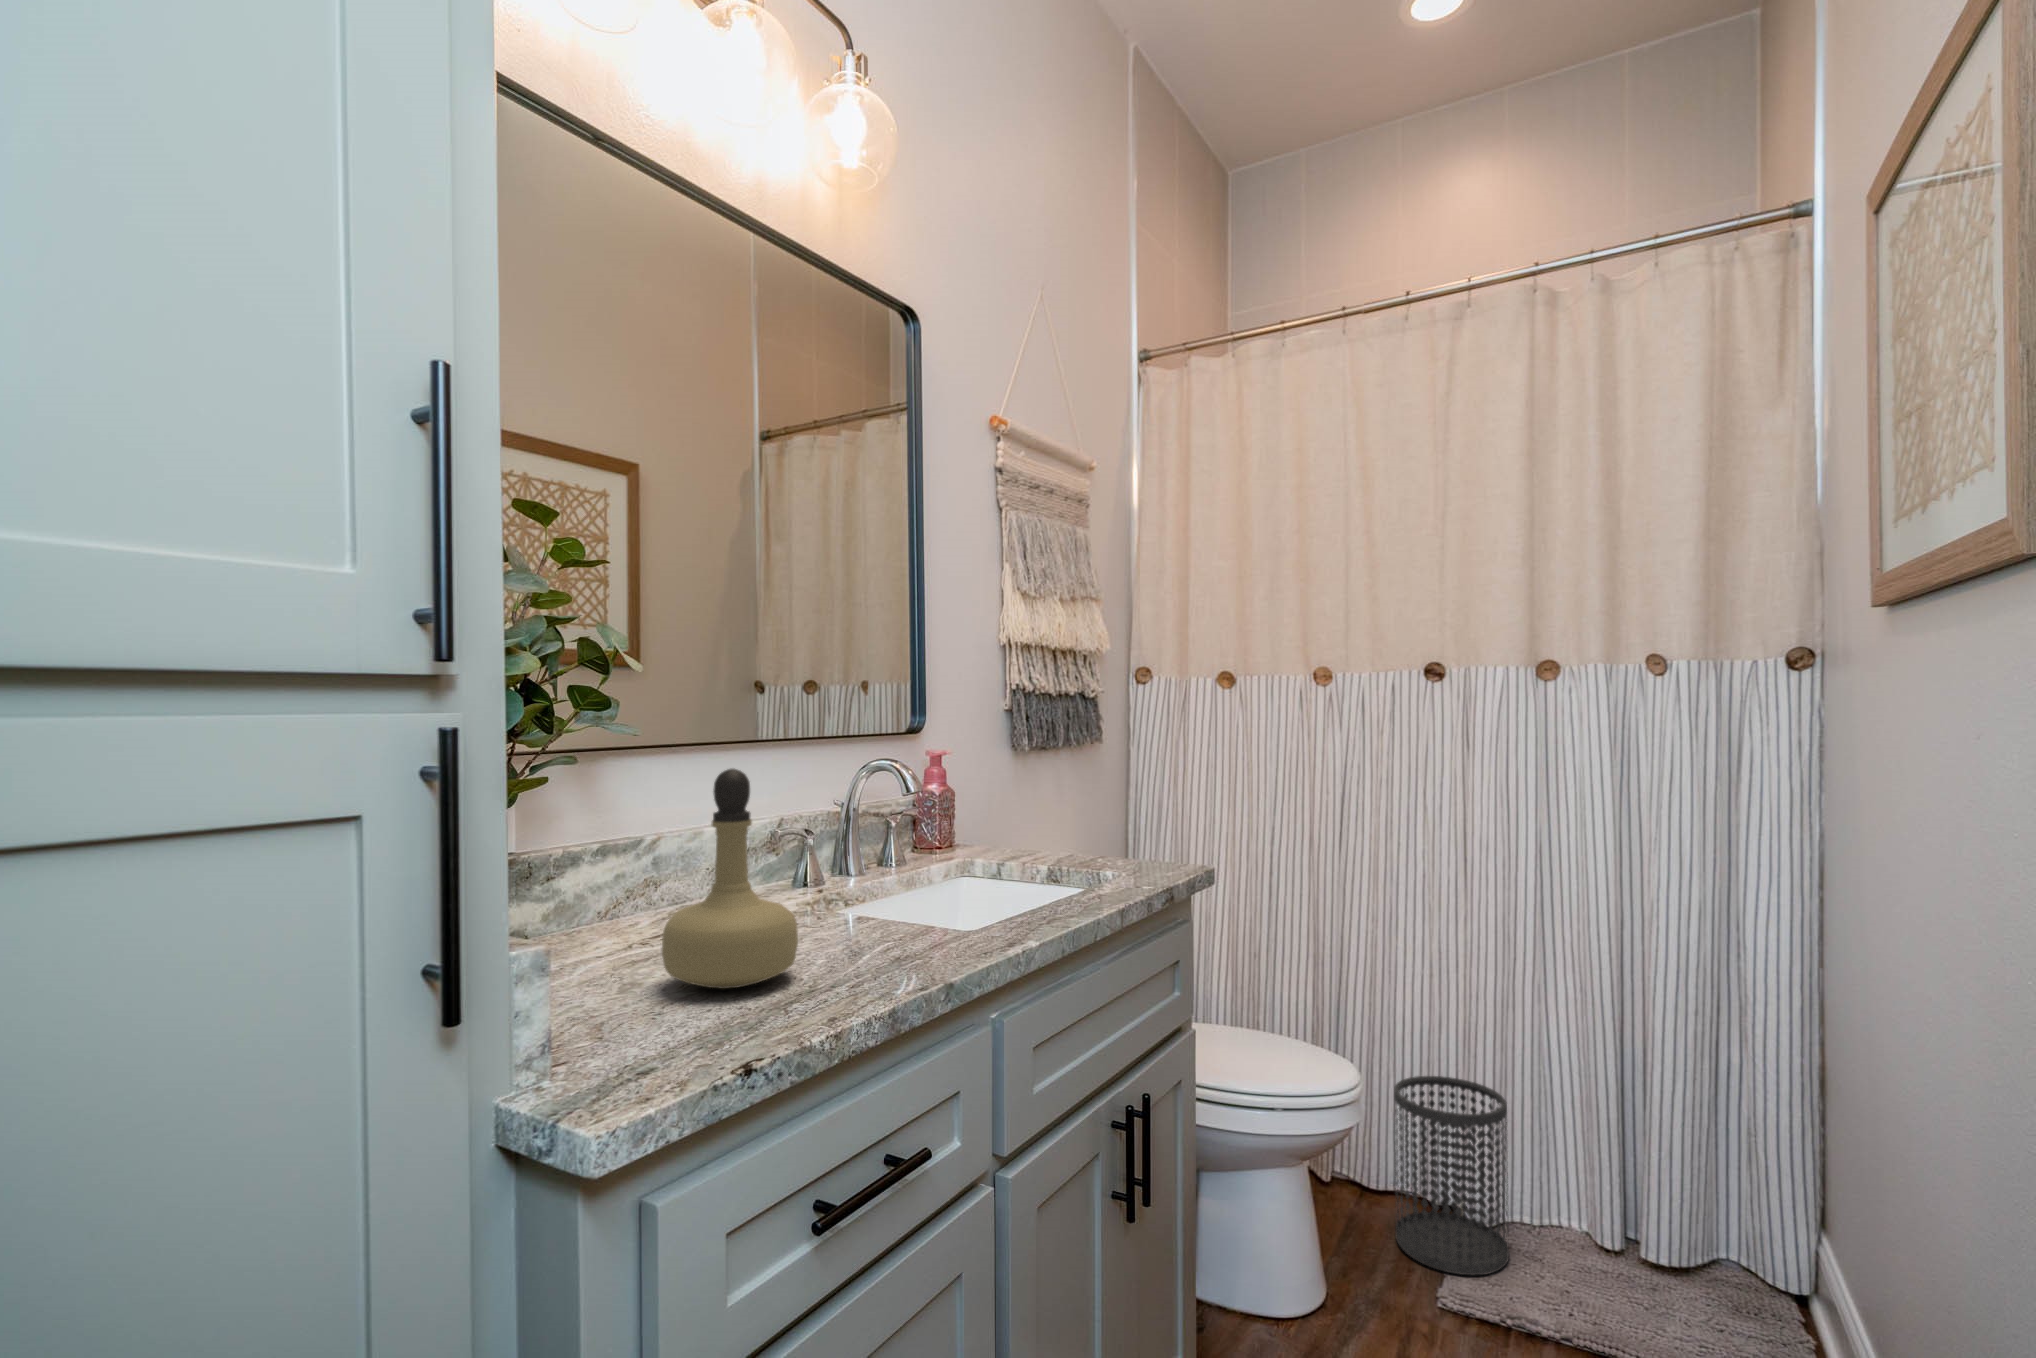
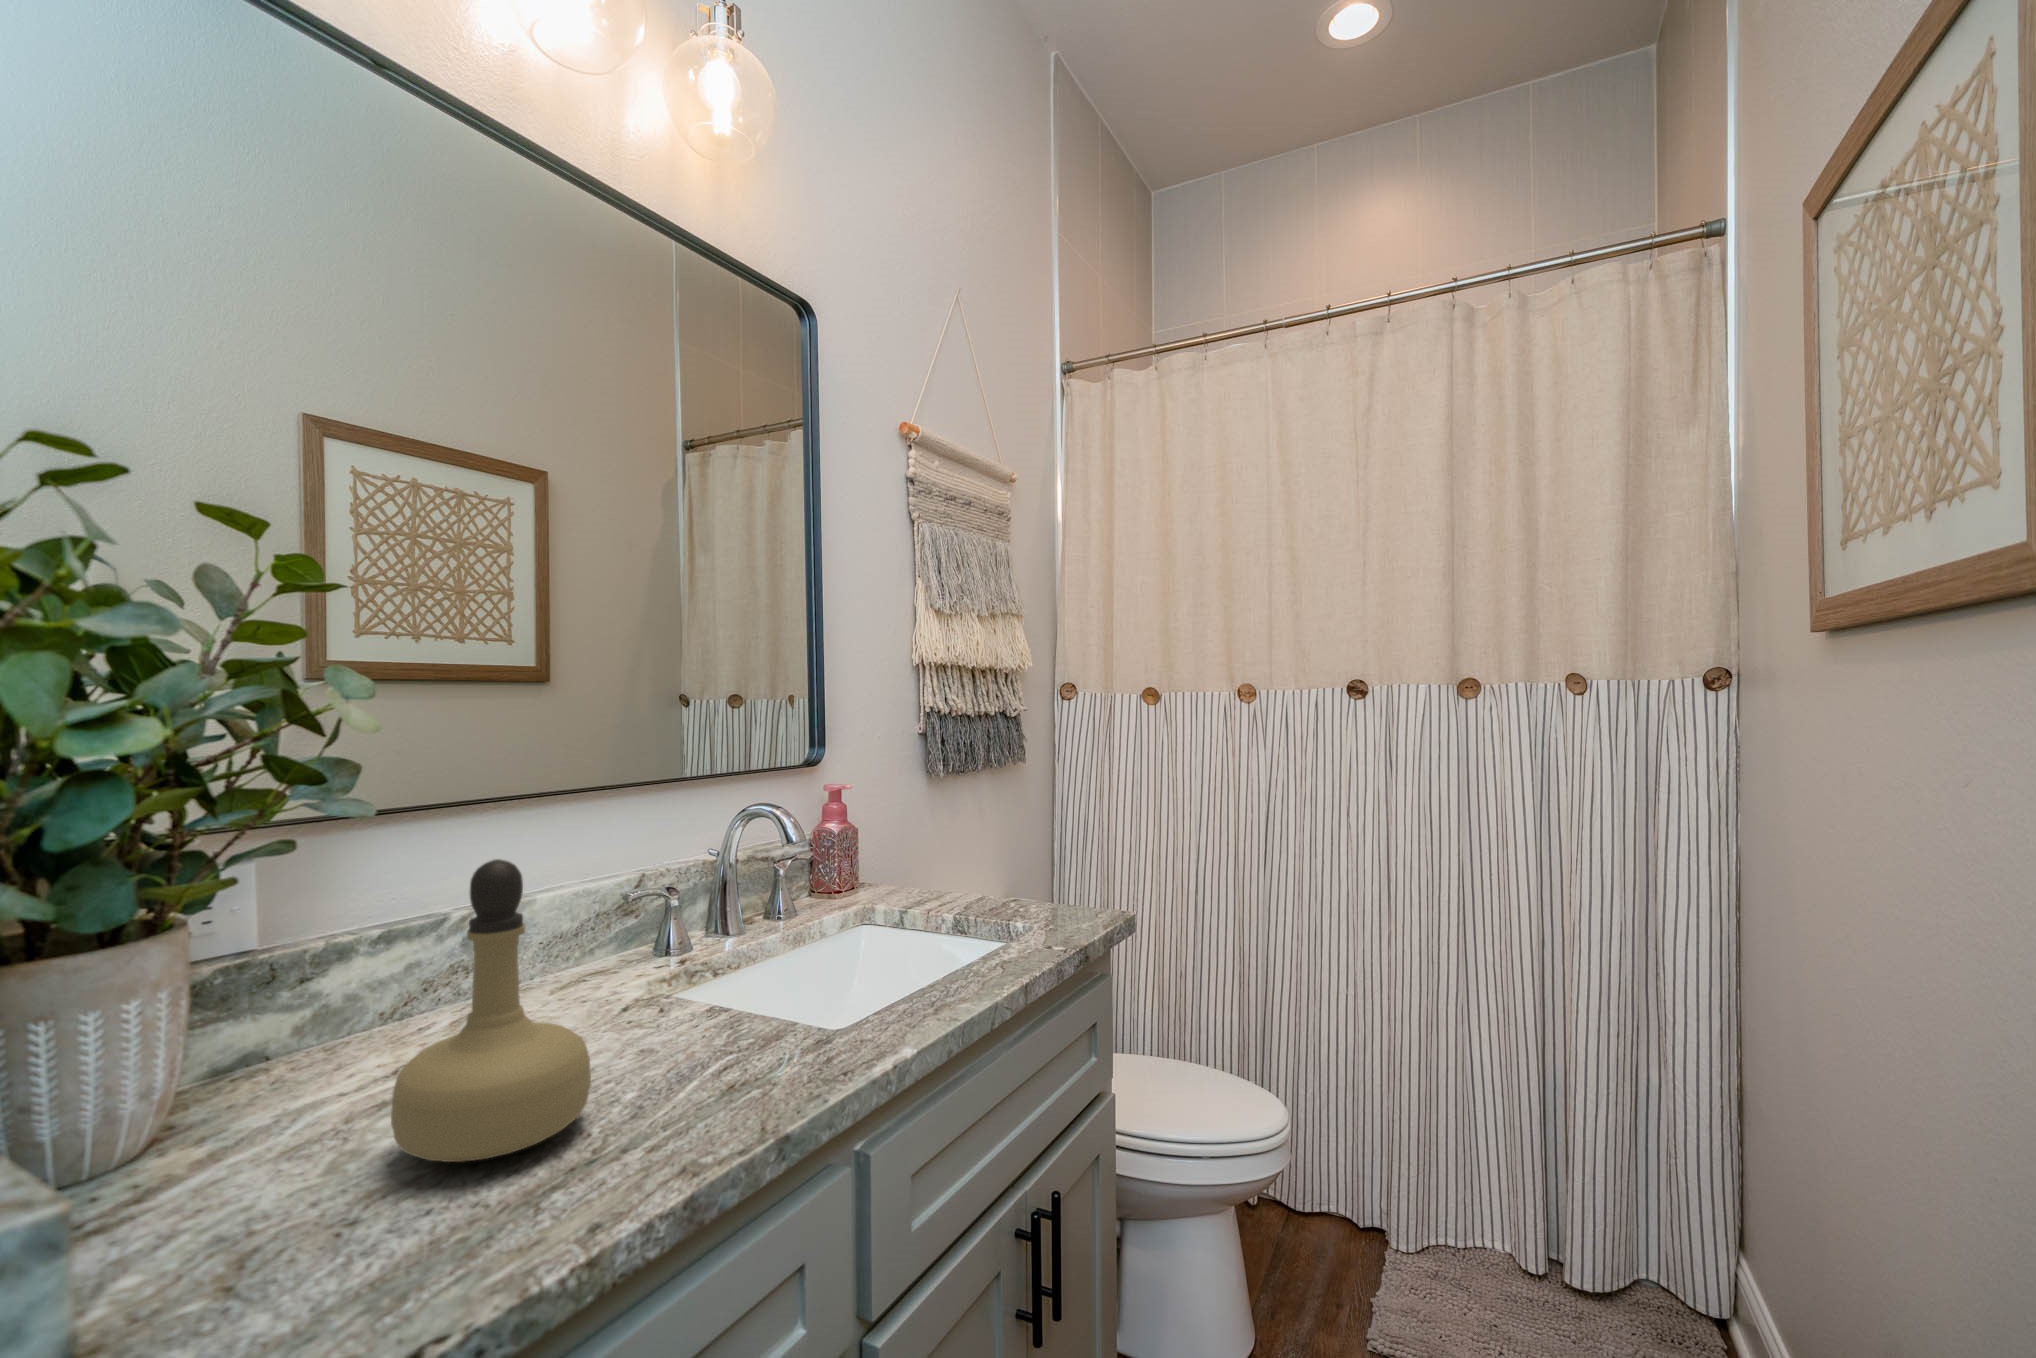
wastebasket: present [1394,1076,1509,1275] -> none [1319,1099,1435,1311]

